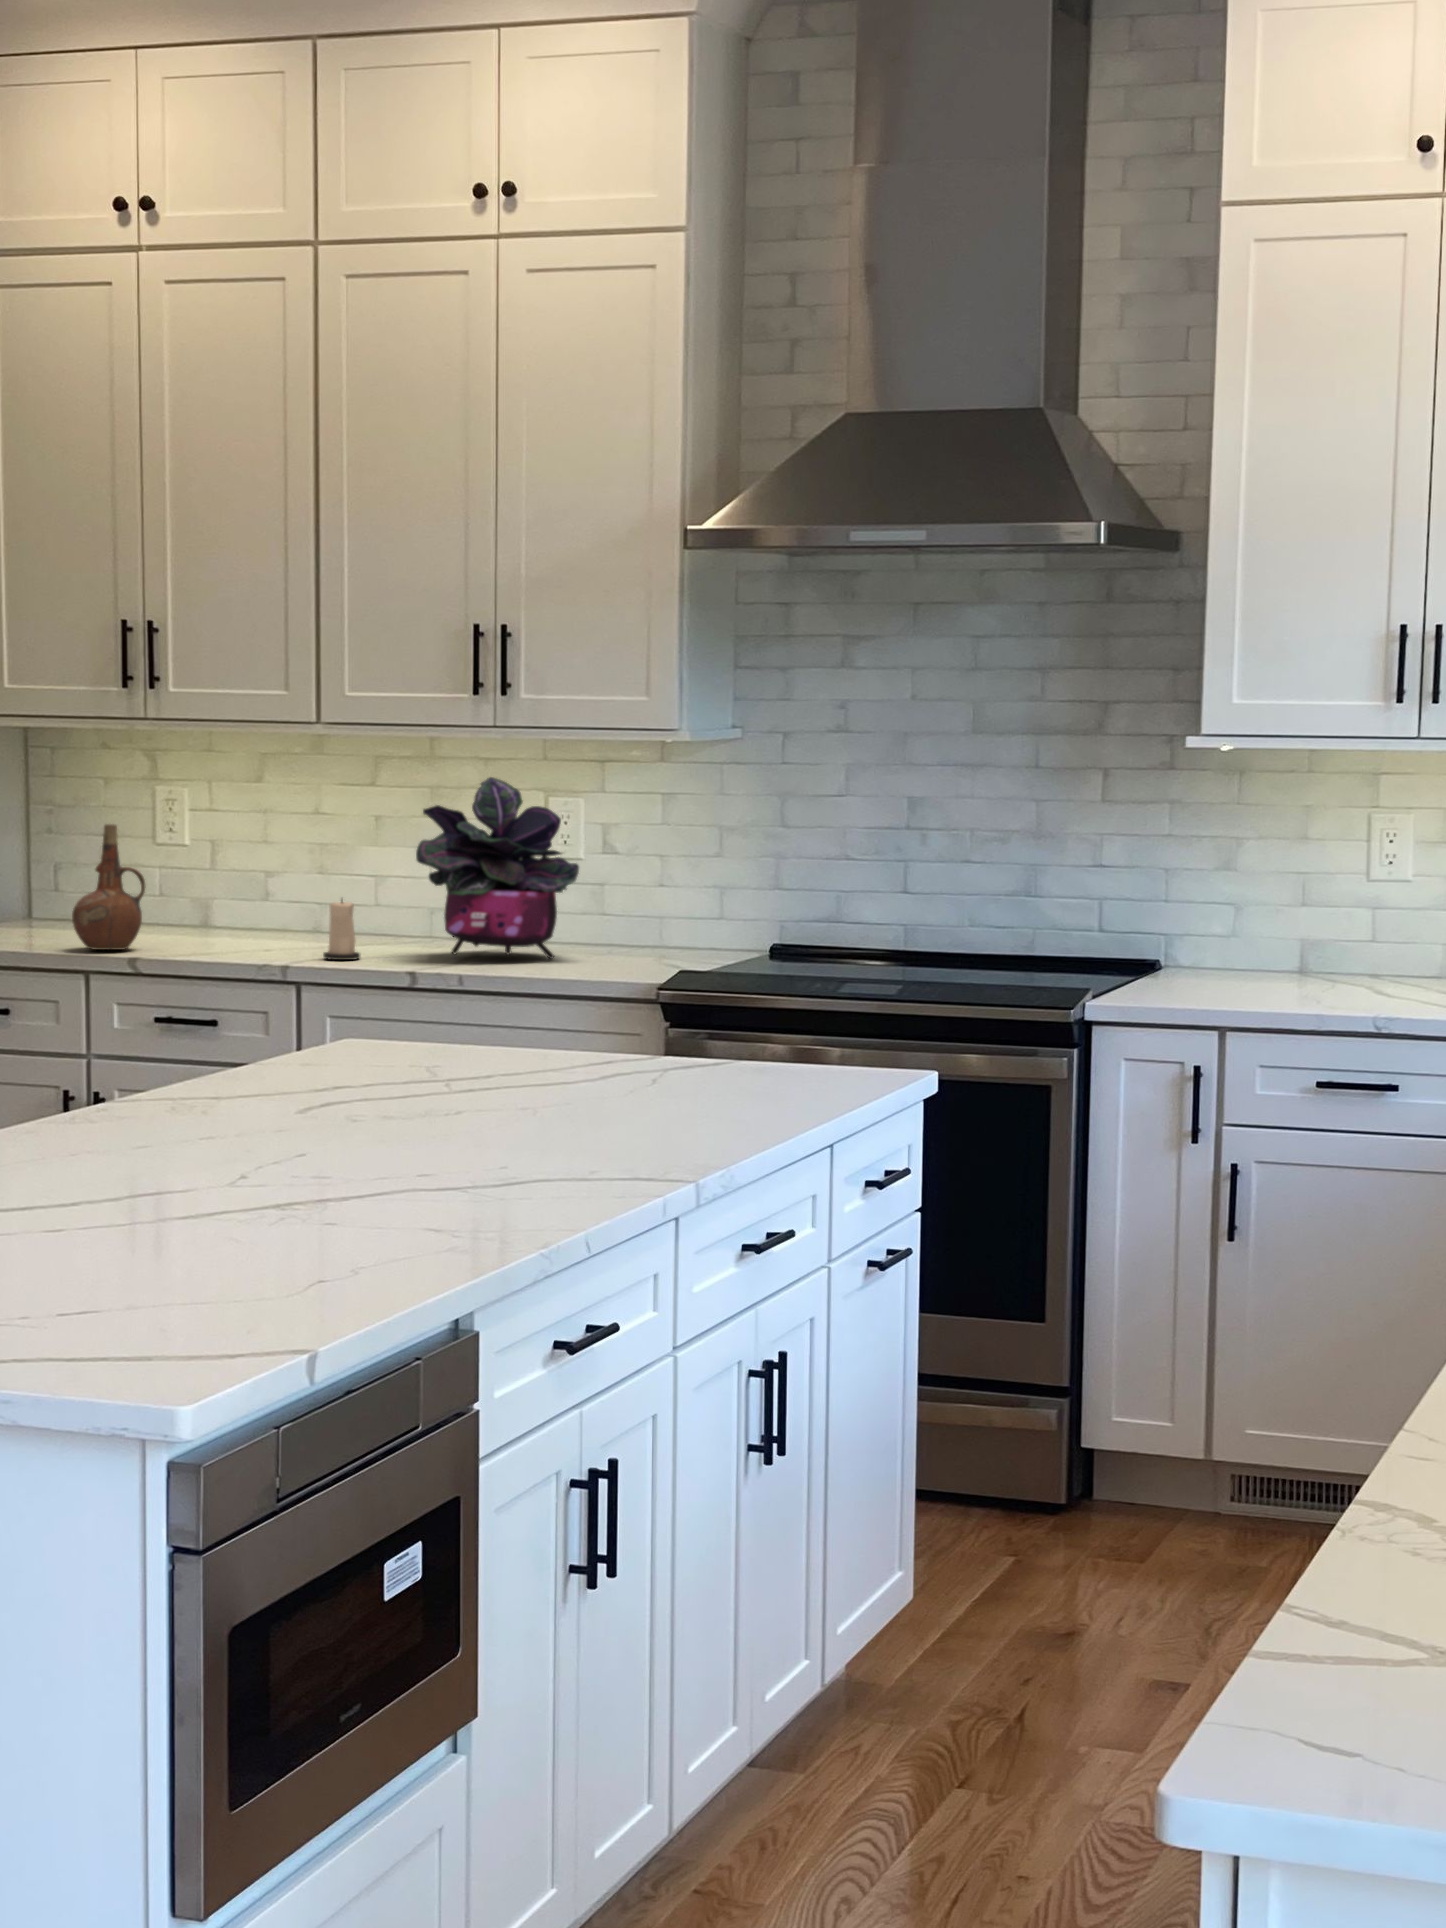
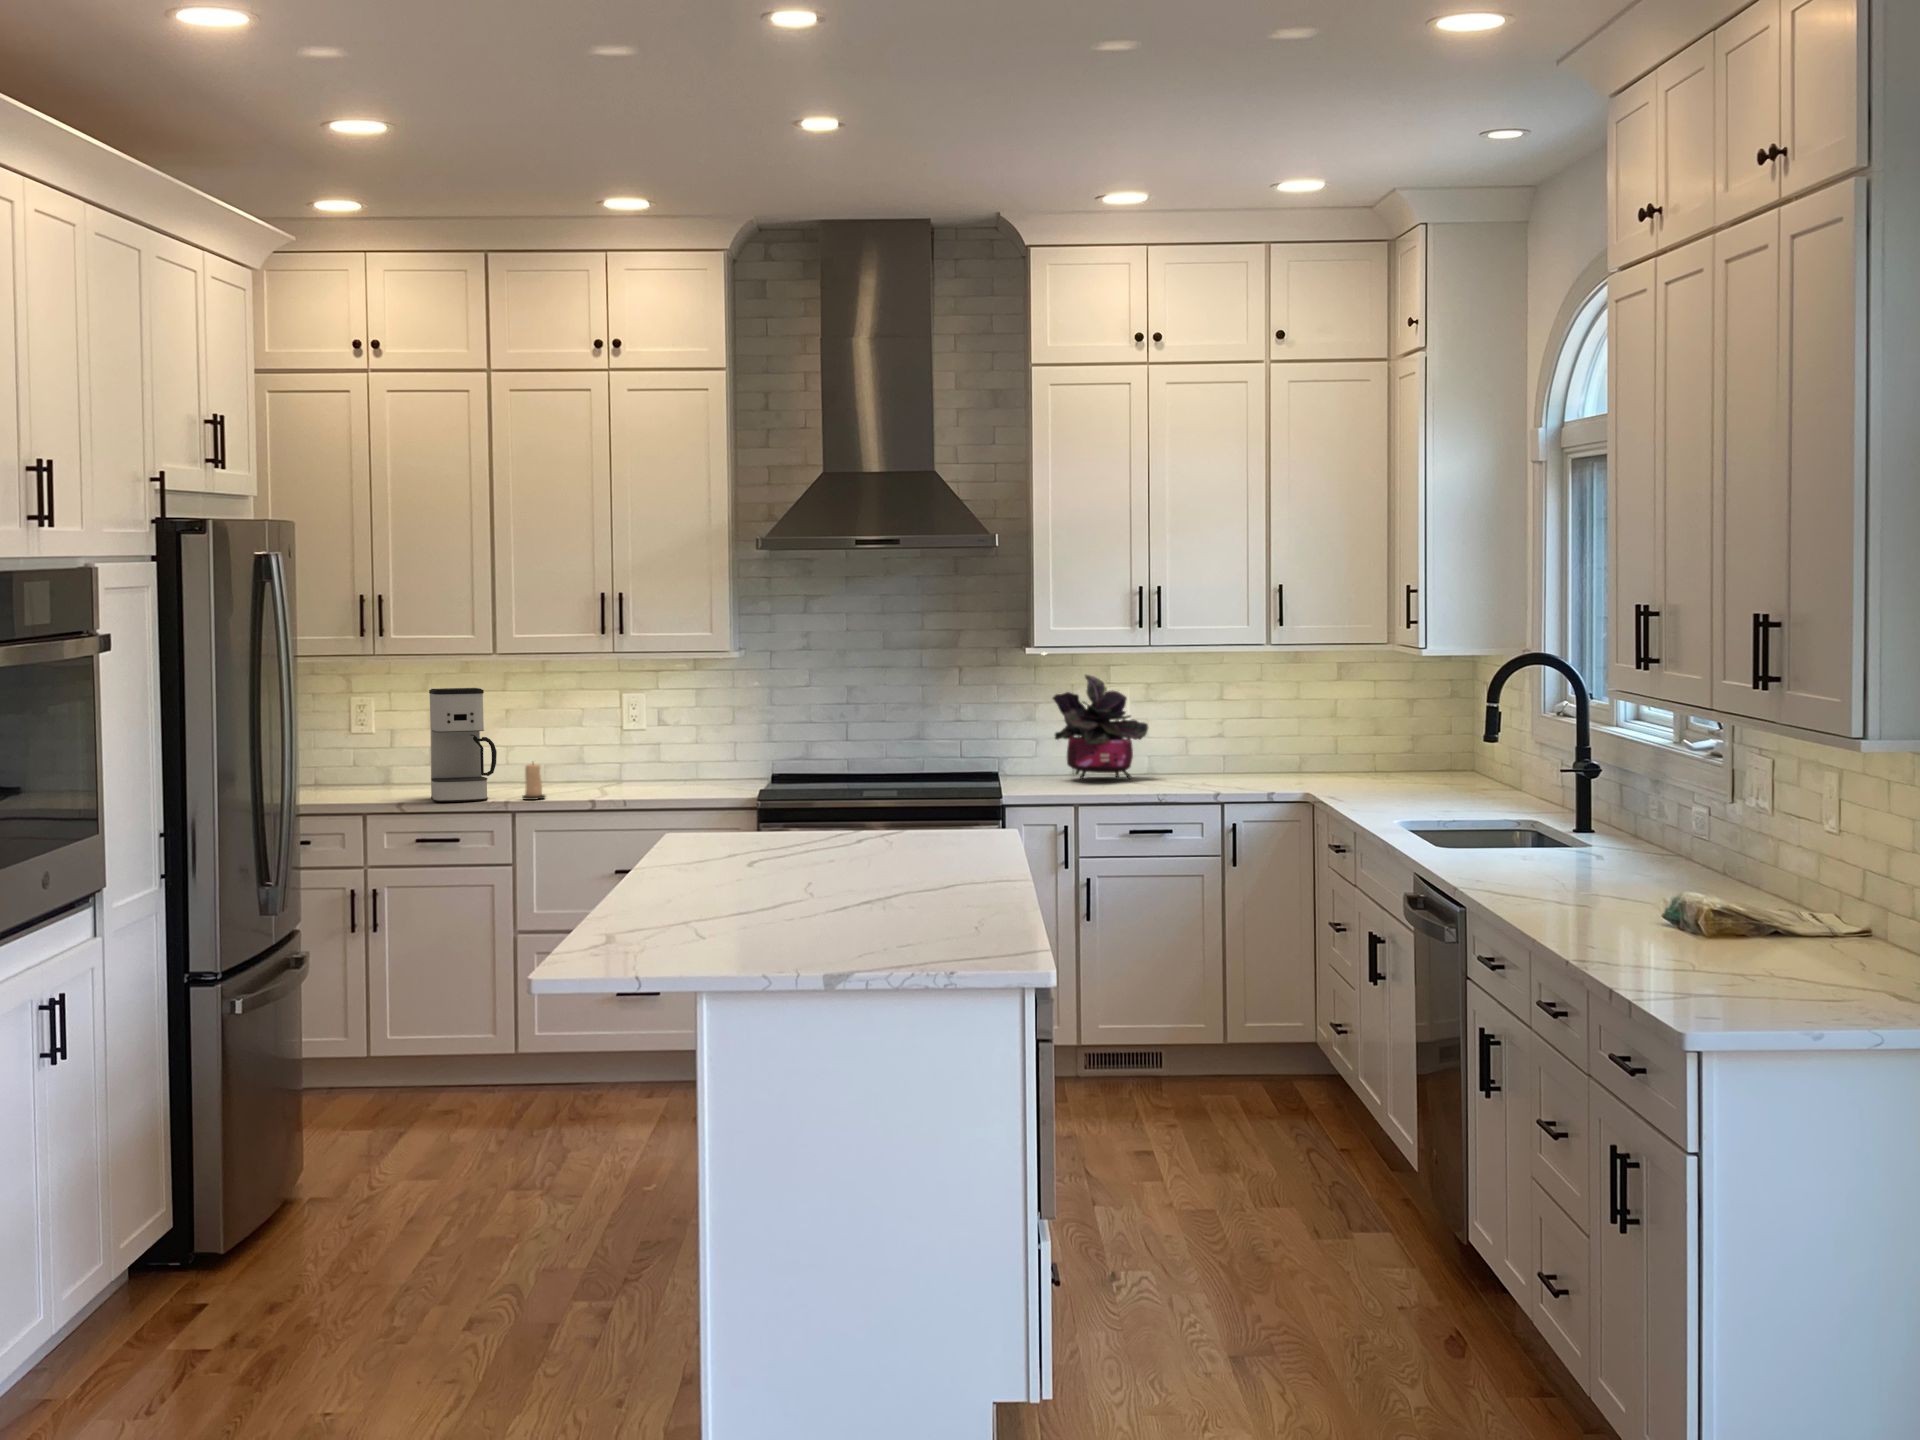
coffee maker: none [193,773,298,956] -> present [429,688,497,802]
potted plant: present [416,777,579,959] -> present [1053,675,1148,779]
ceramic pitcher: present [72,824,145,950] -> none [347,723,394,803]

